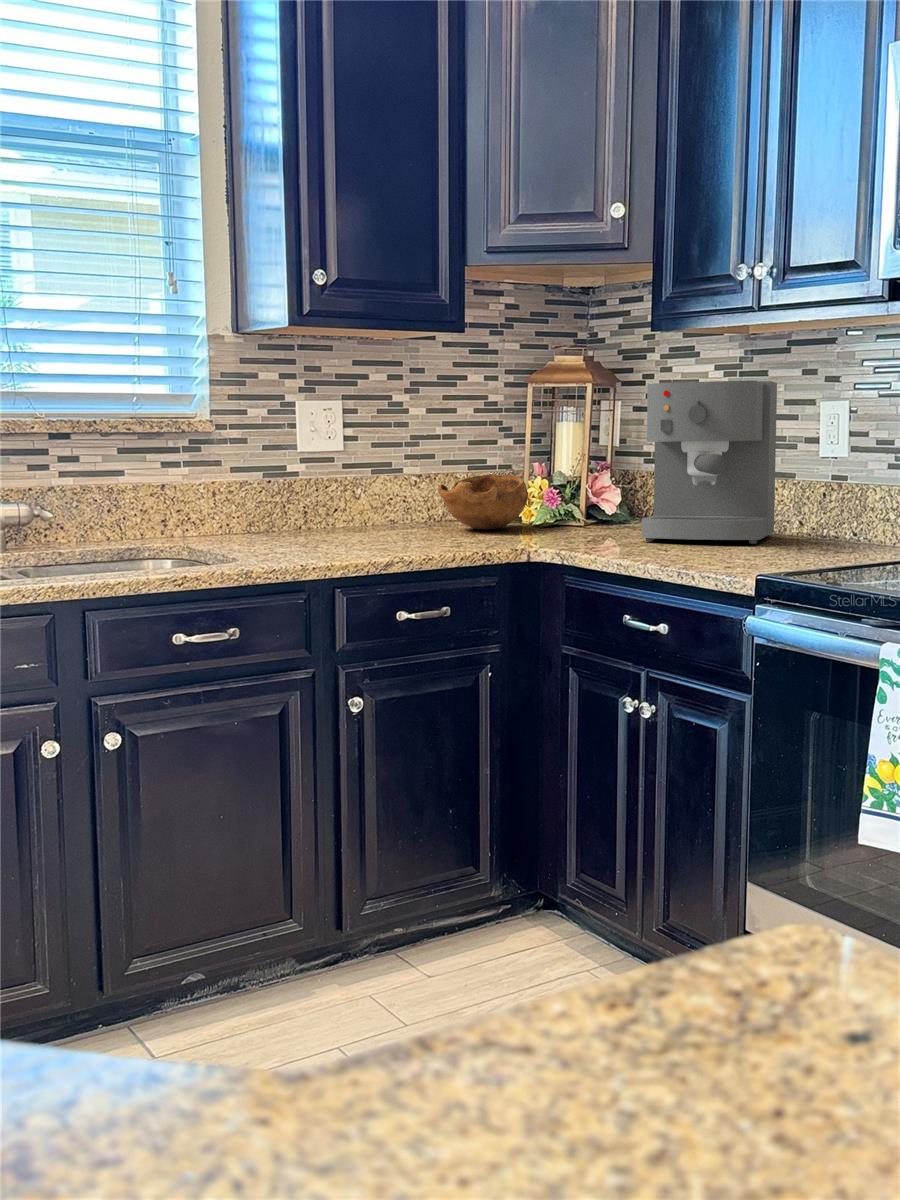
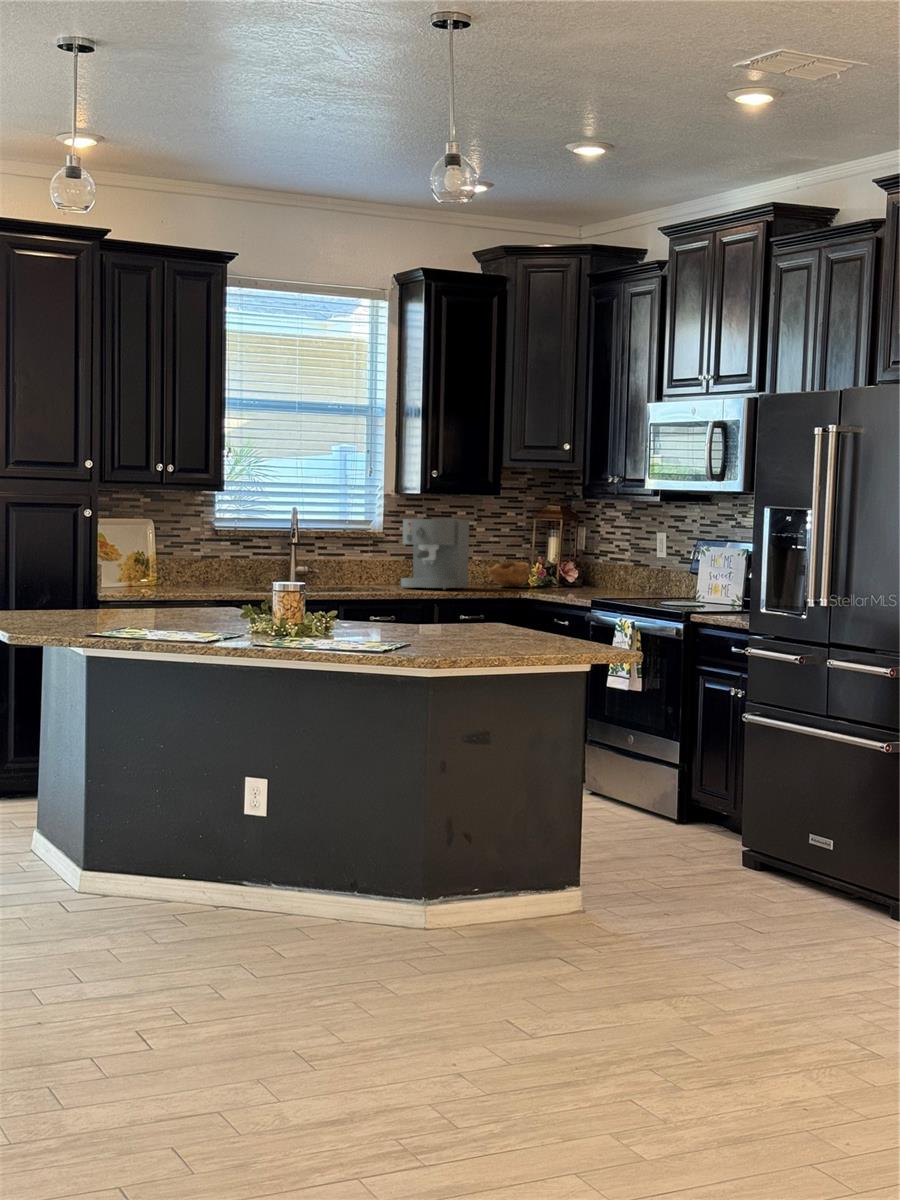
coffee maker: present [642,381,777,544] -> present [401,519,469,590]

